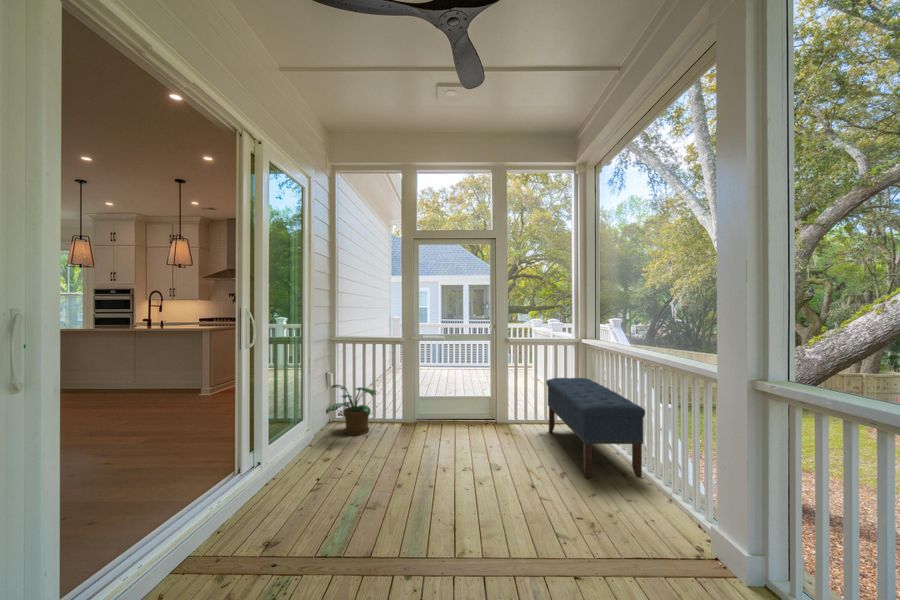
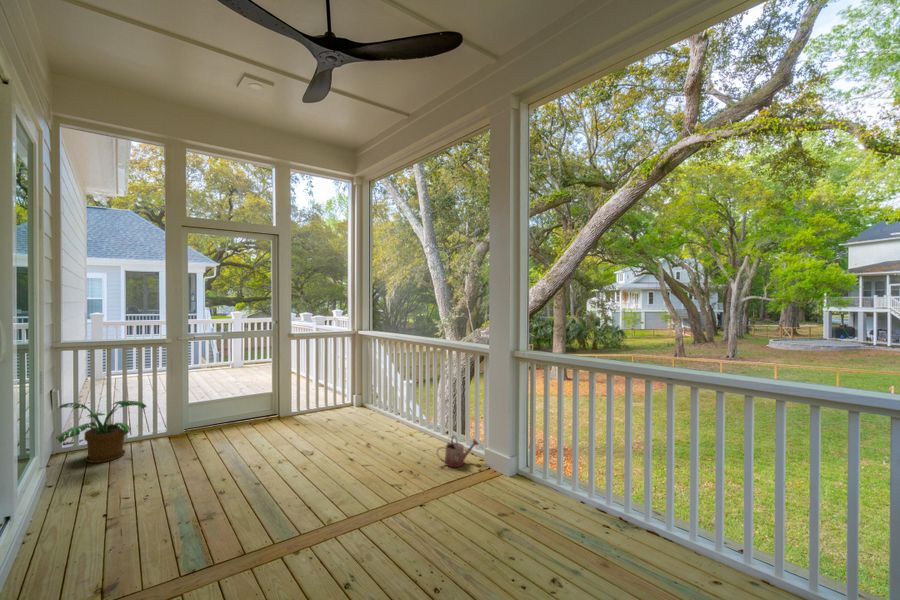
bench: present [546,378,645,478] -> none [333,365,427,444]
watering can: none [632,490,705,540] -> present [437,435,479,467]

